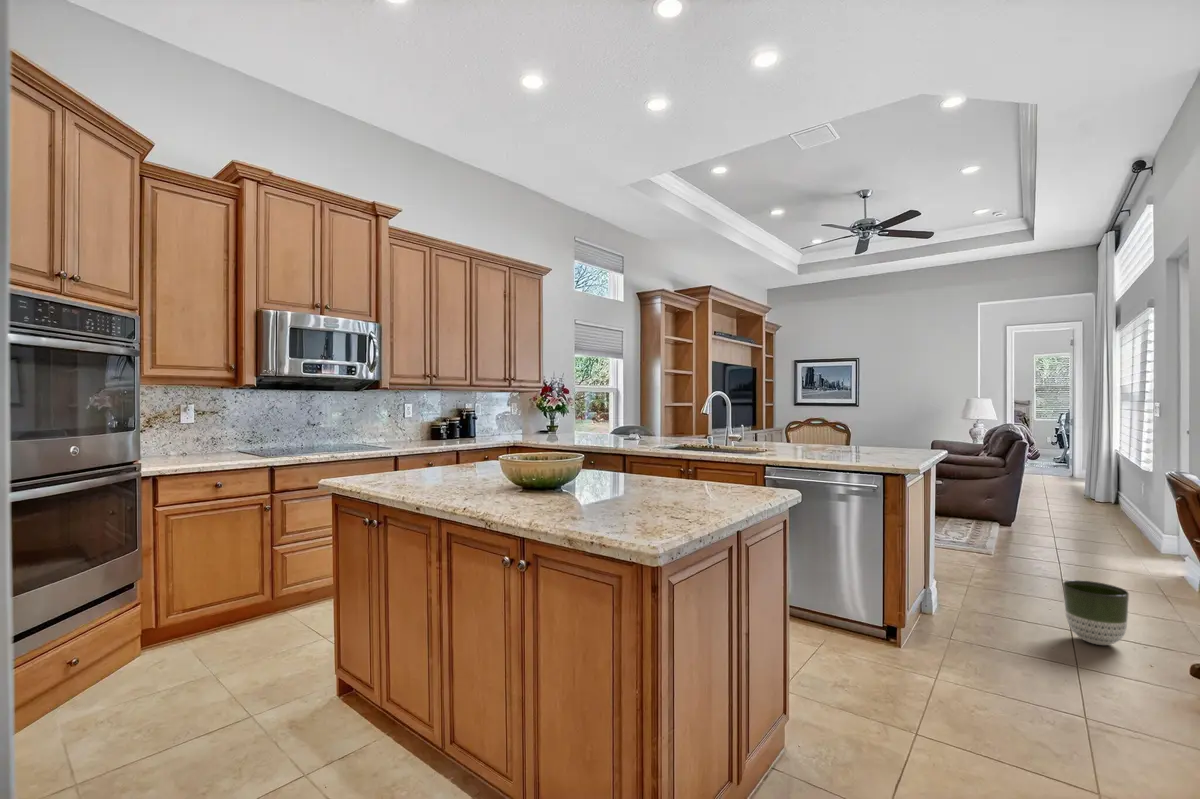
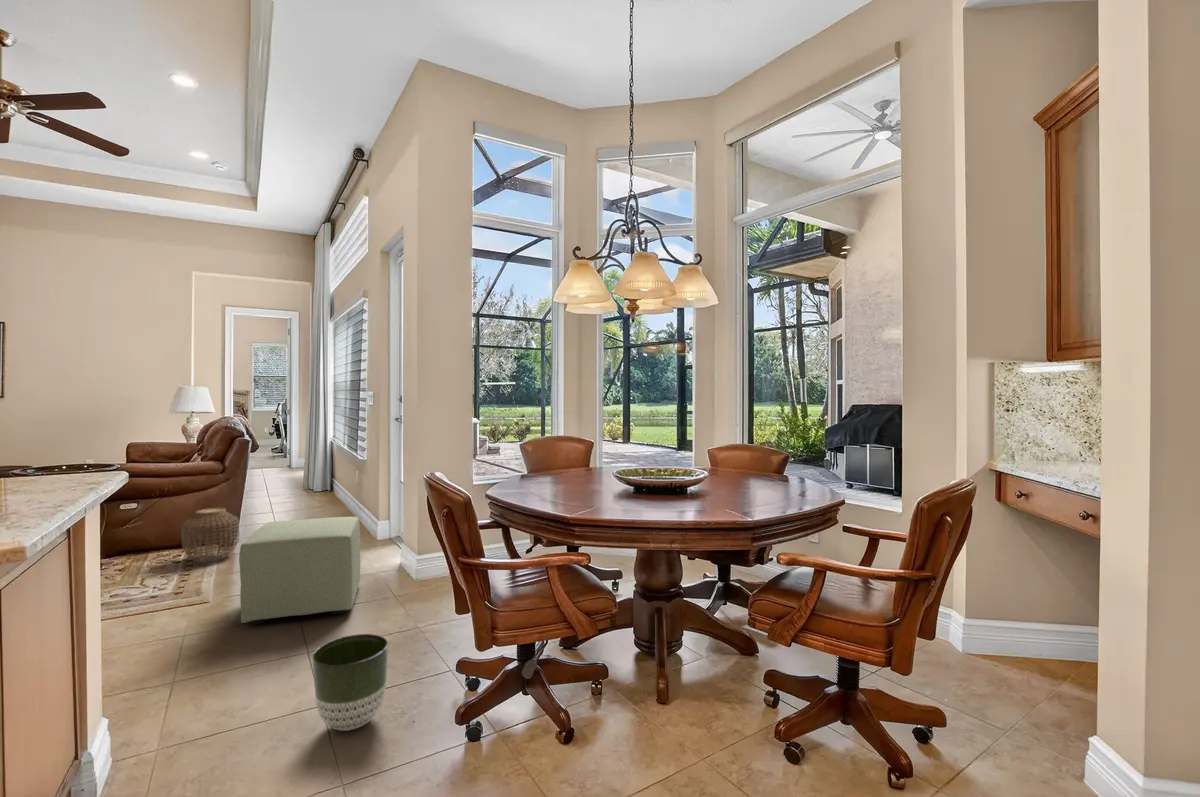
woven basket: none [973,492,1017,533] -> present [182,508,239,563]
ottoman: none [1015,505,1129,588] -> present [239,517,361,624]

